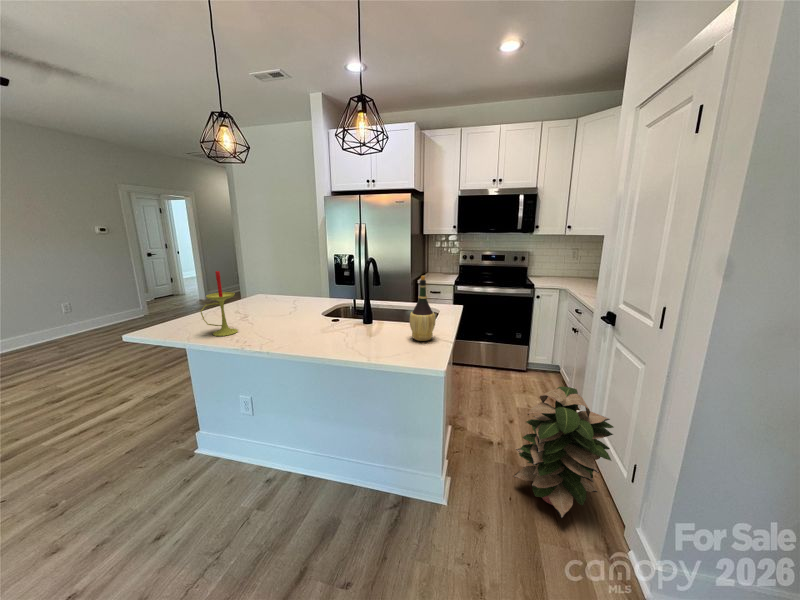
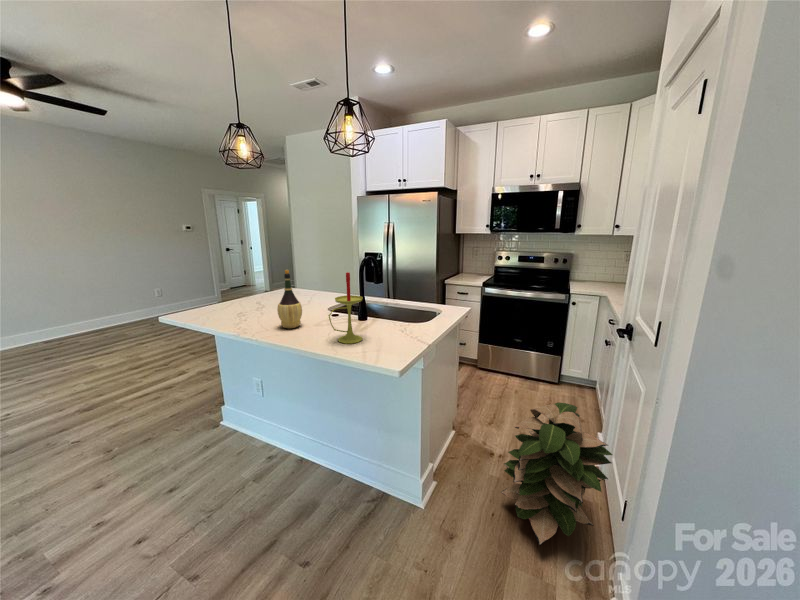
candle: present [200,271,238,336] -> present [329,272,363,344]
wine bottle: present [410,276,436,341] -> present [277,270,302,328]

